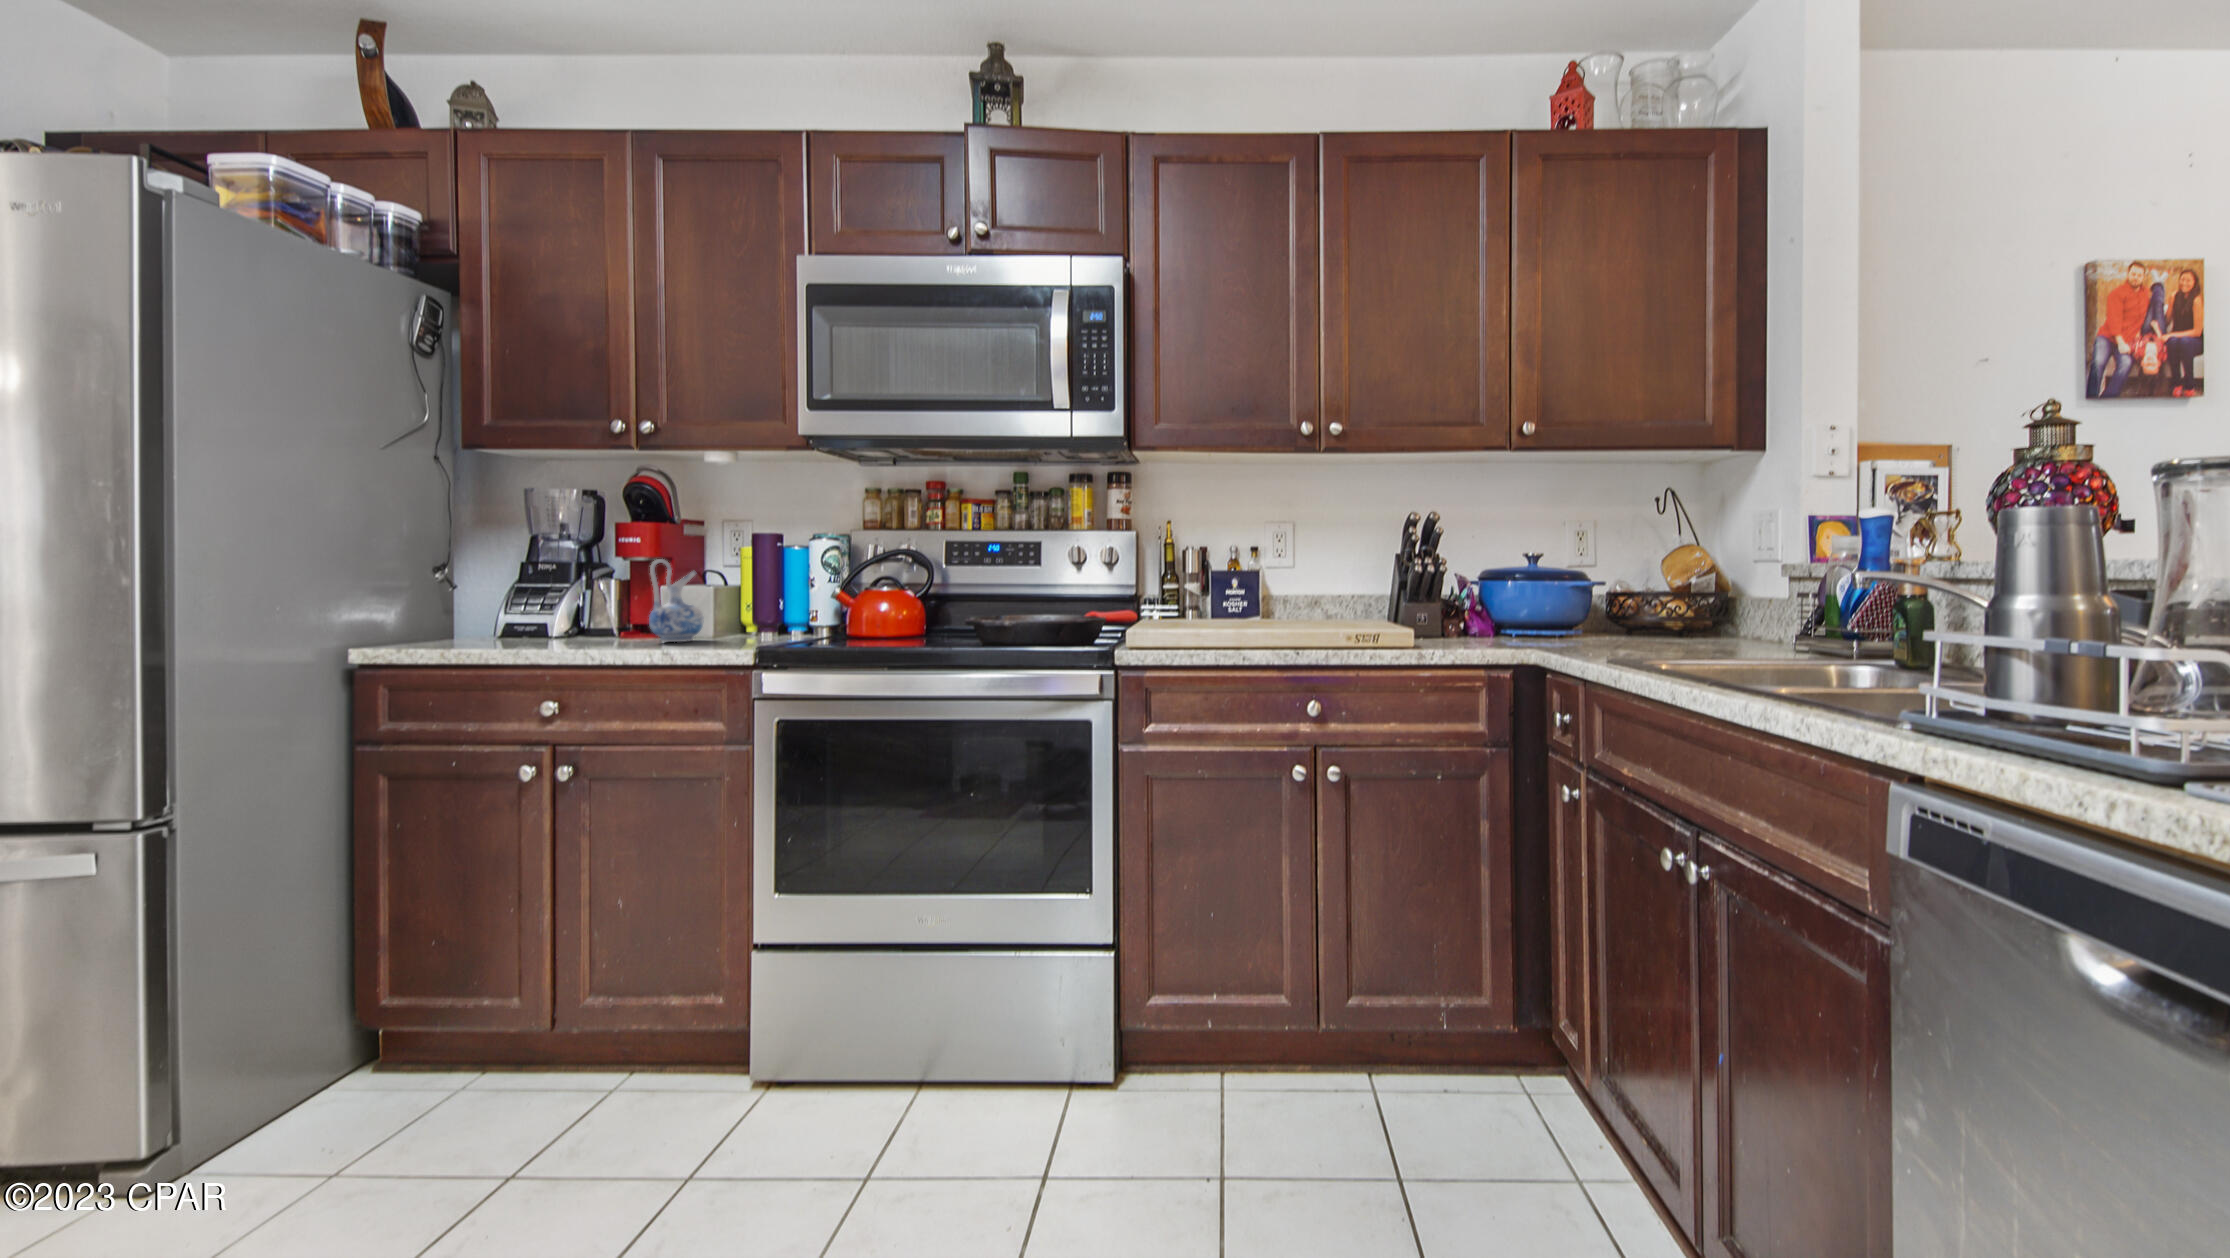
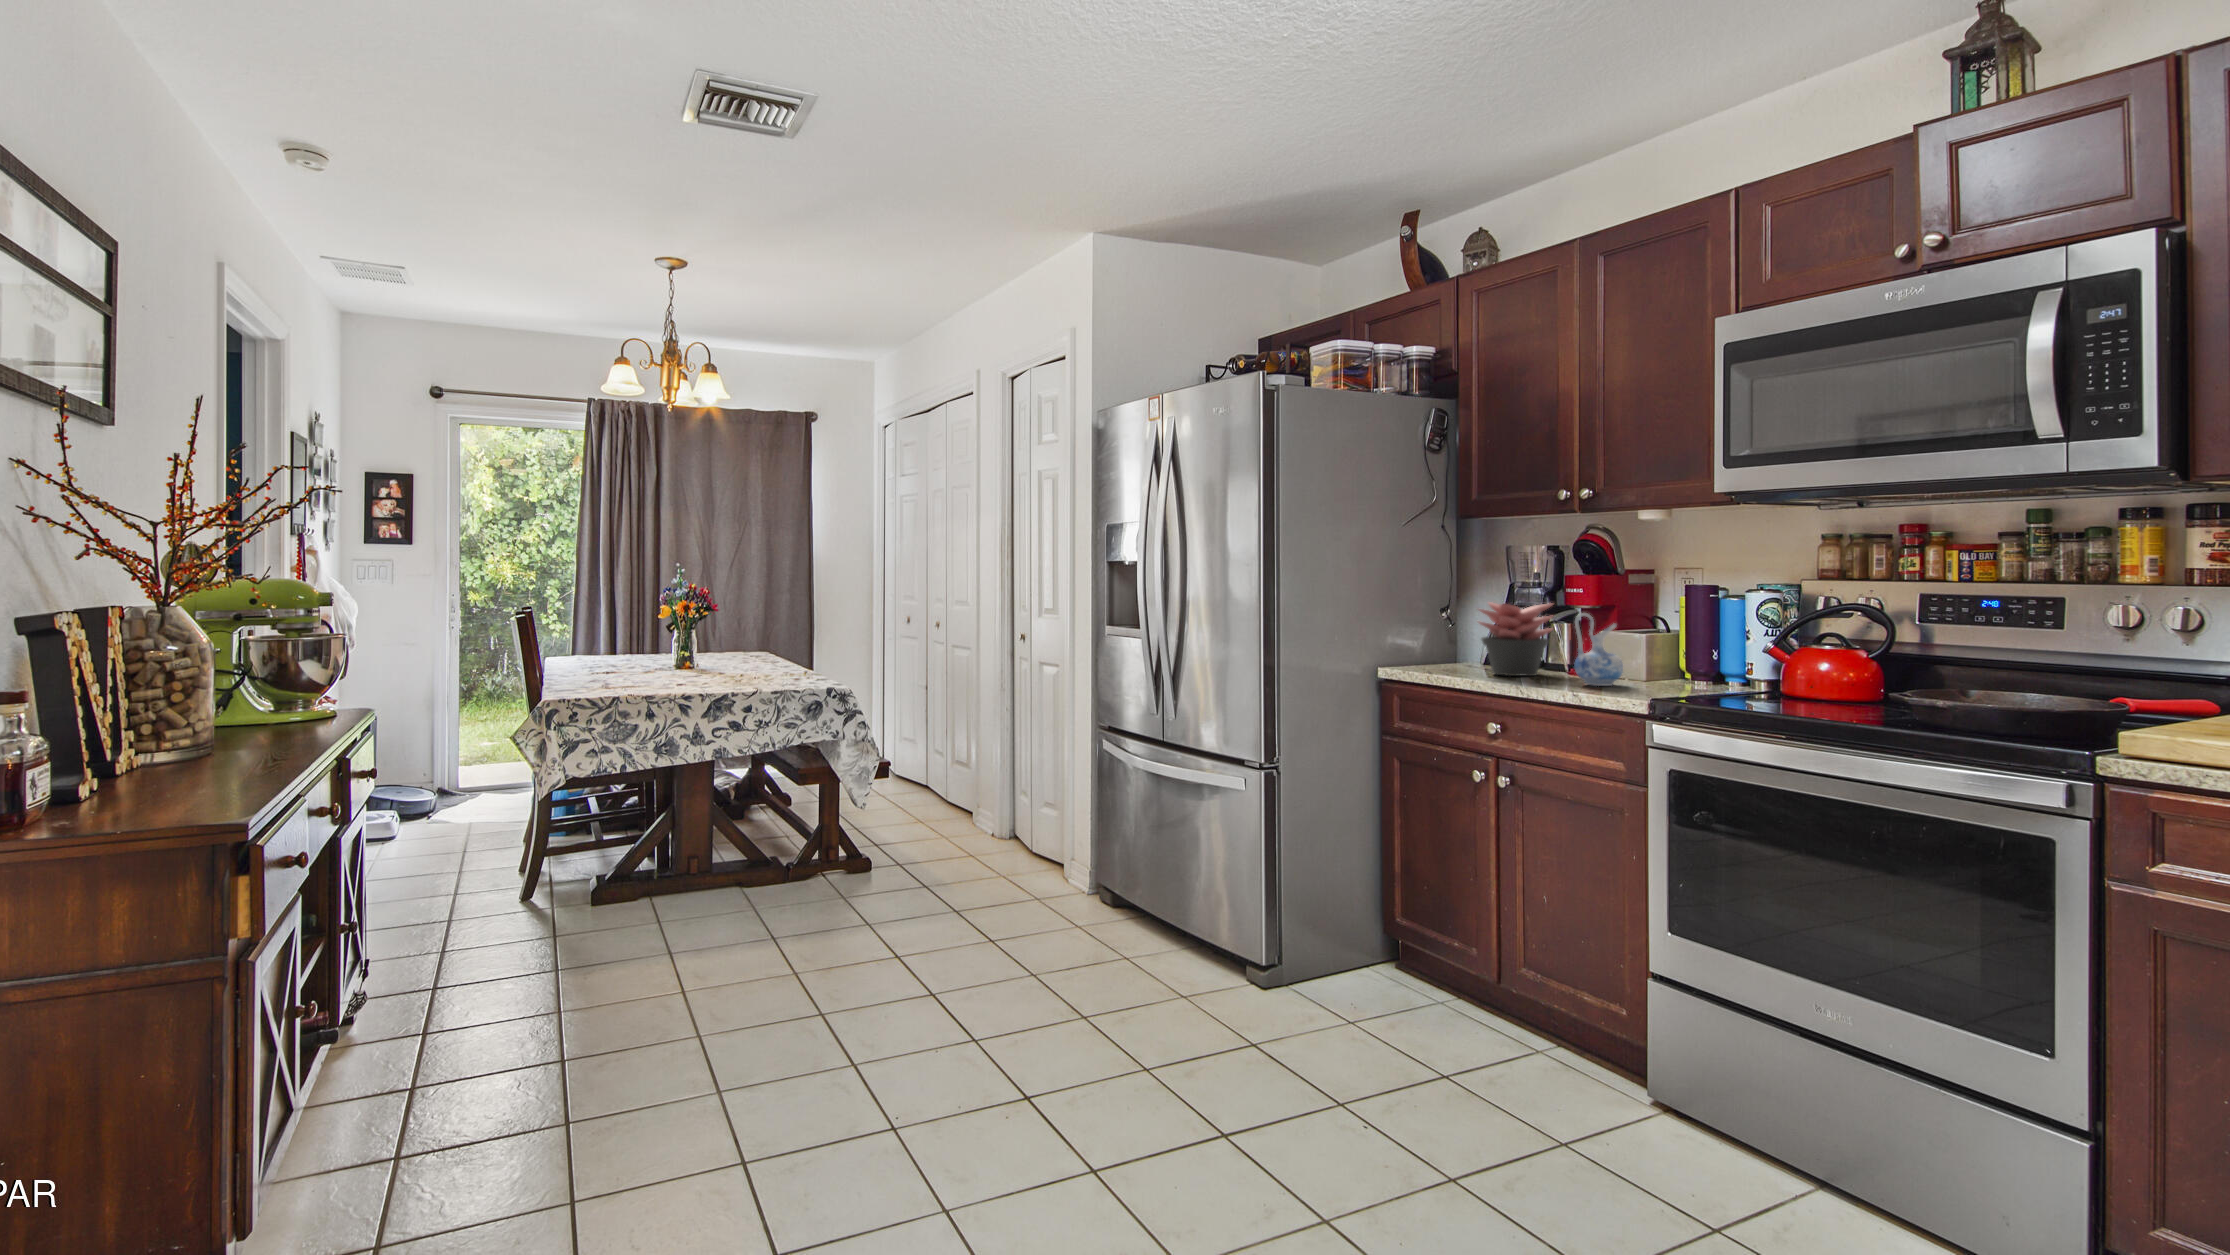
succulent plant: none [509,551,608,642] -> present [1478,602,1553,676]

